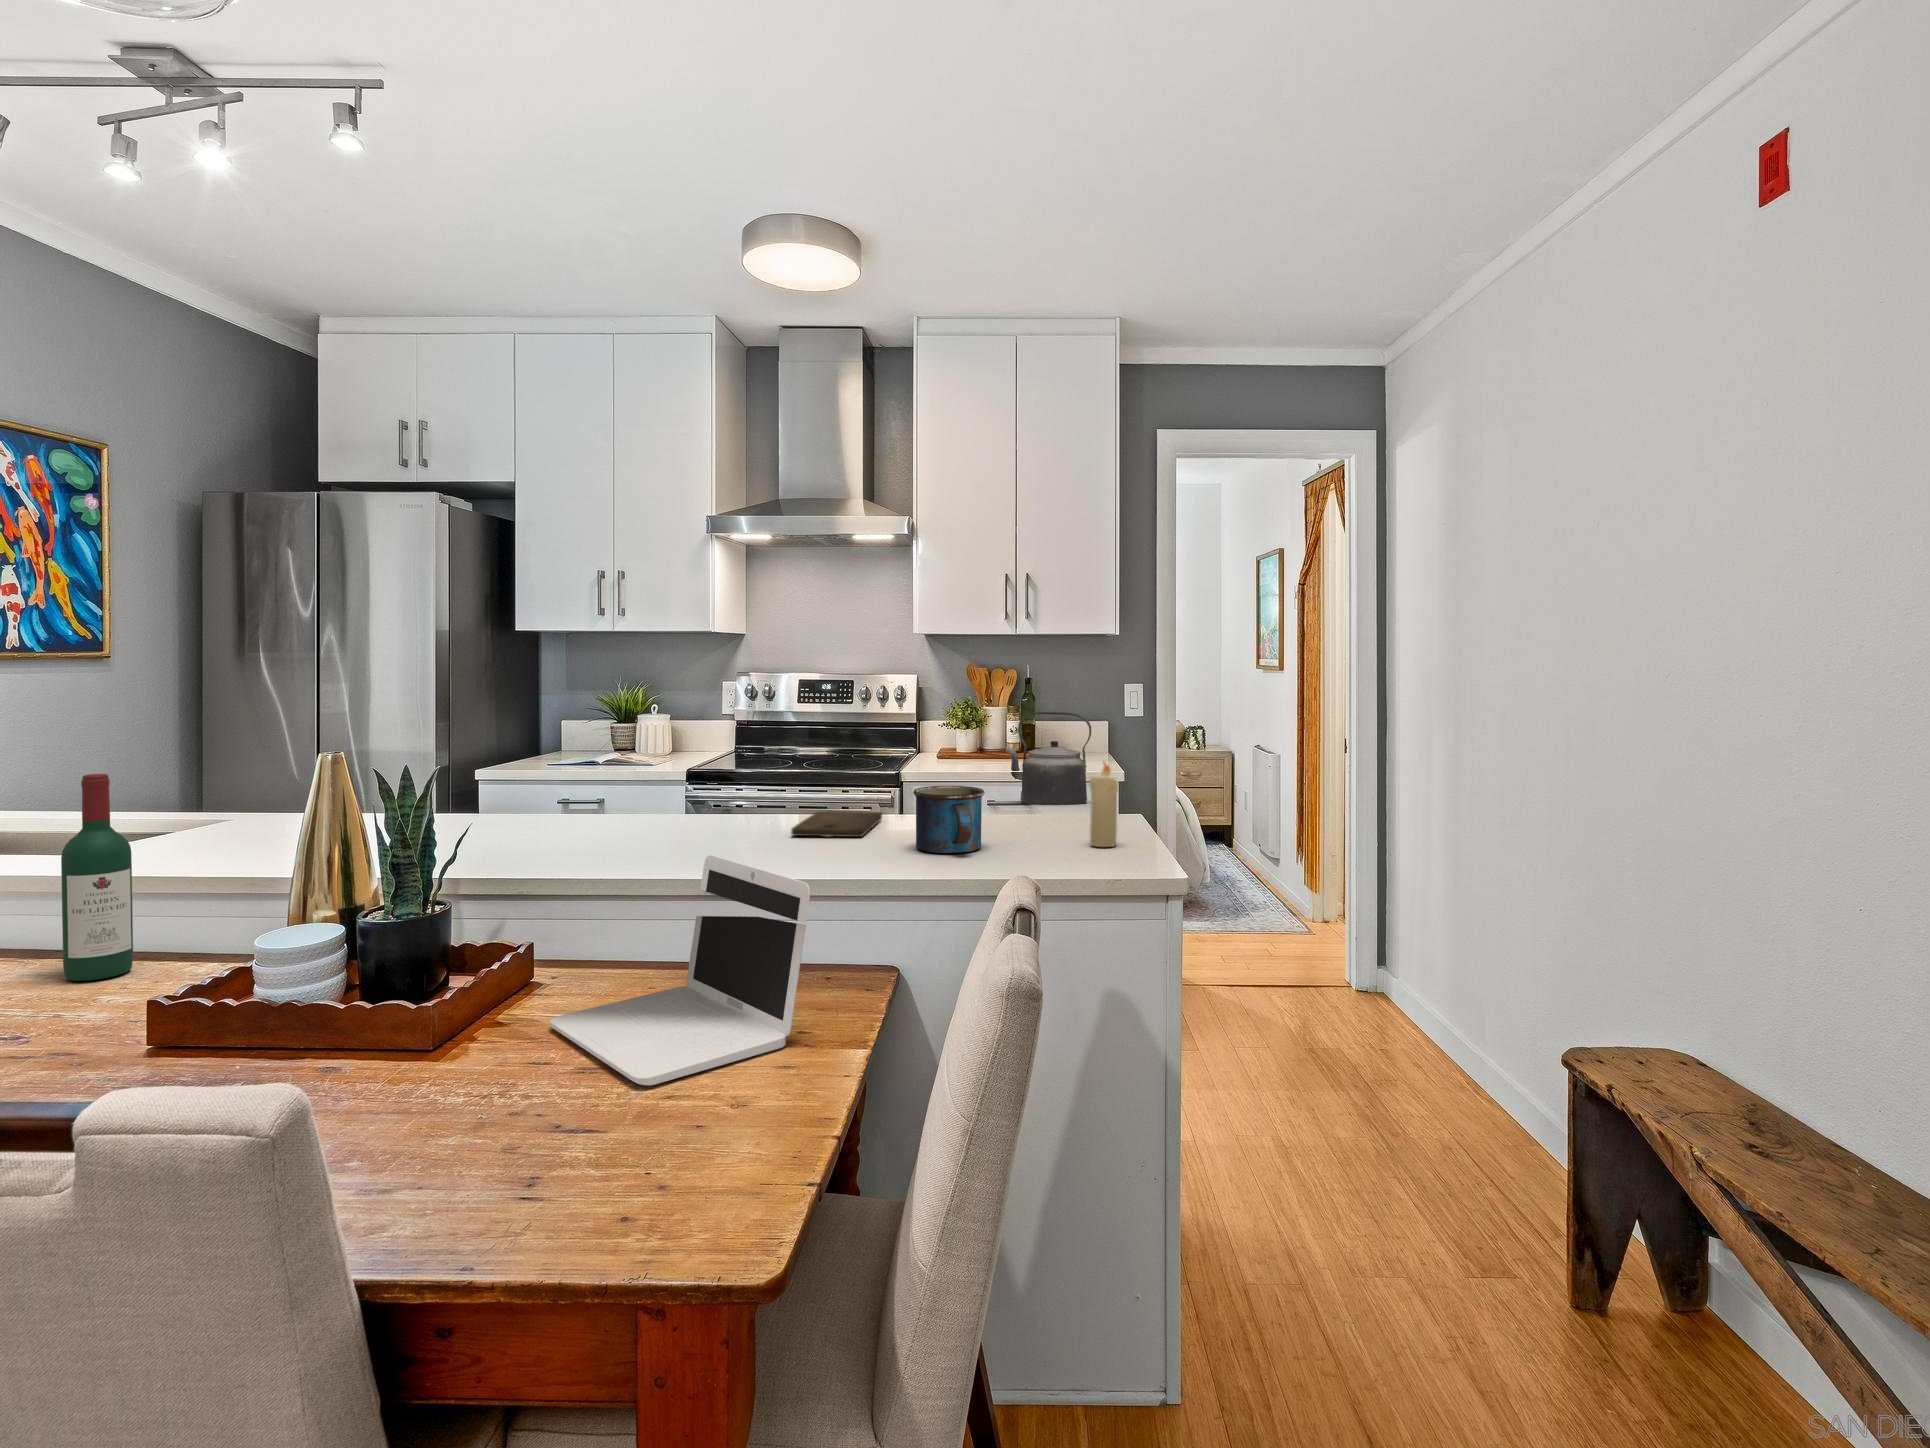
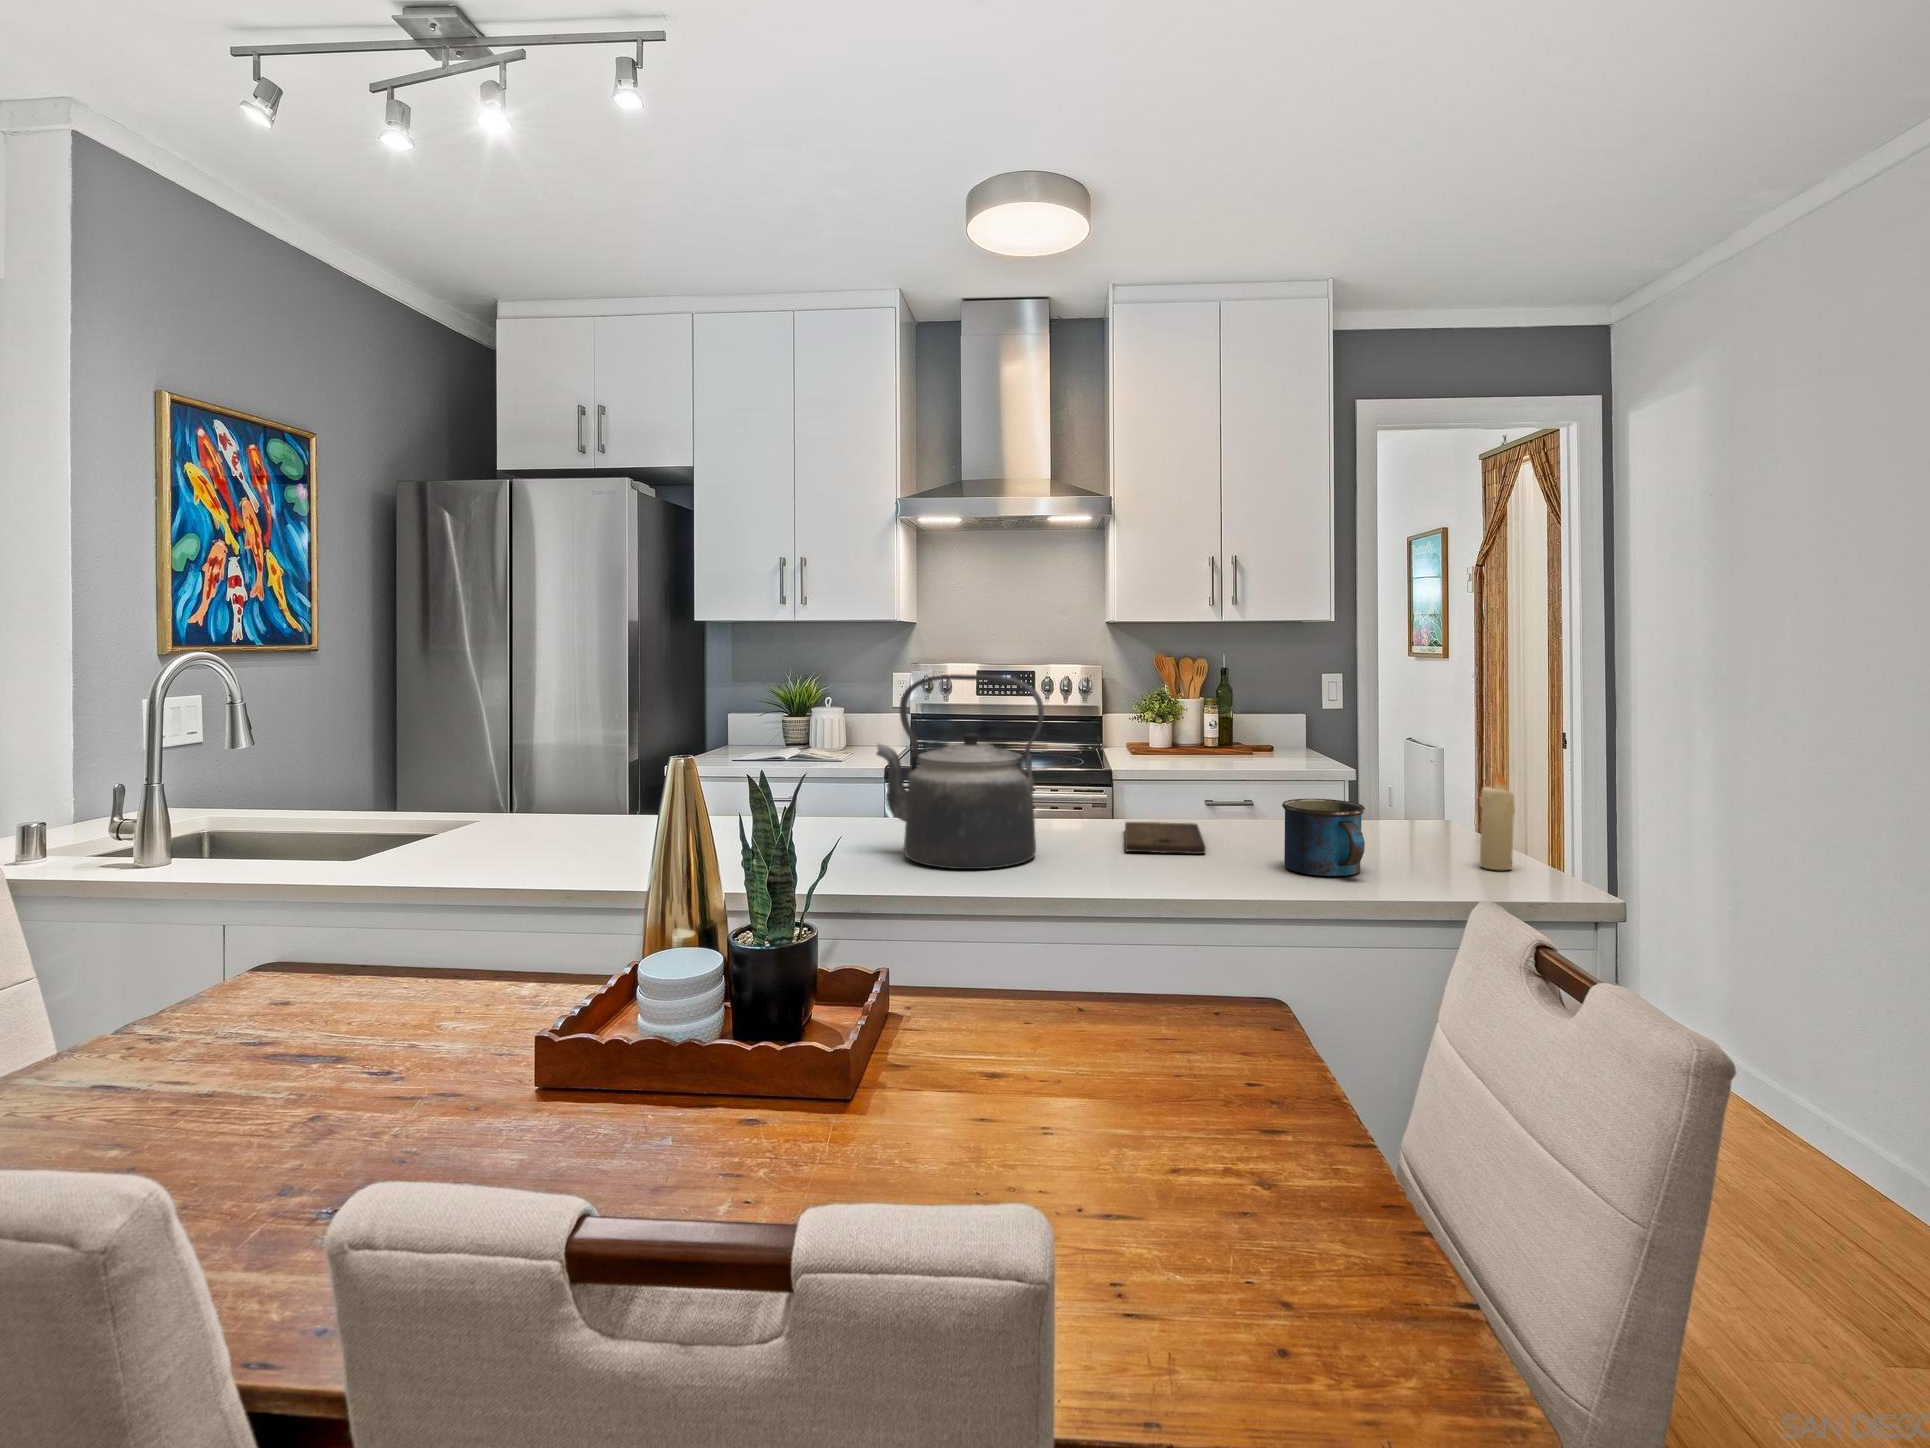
kettle: present [1005,711,1091,805] -> present [877,674,1044,869]
wine bottle: present [61,774,133,981] -> none [413,785,479,1008]
laptop: present [550,855,810,1085] -> none [983,882,1295,1161]

